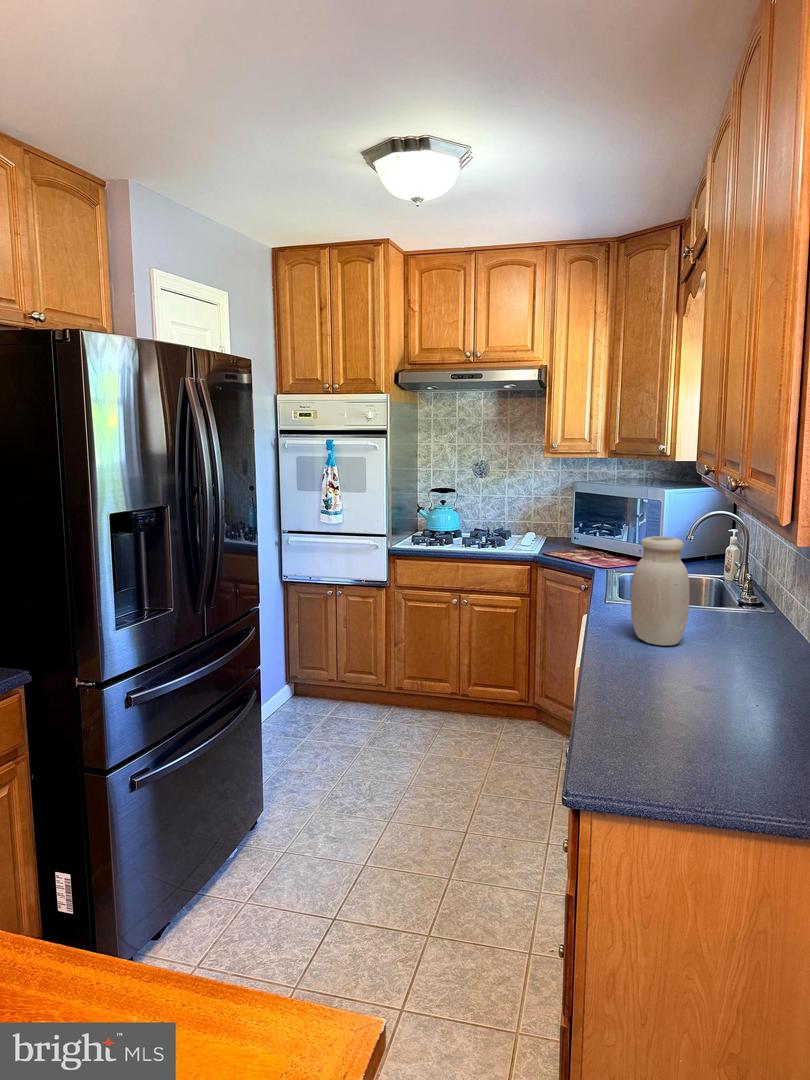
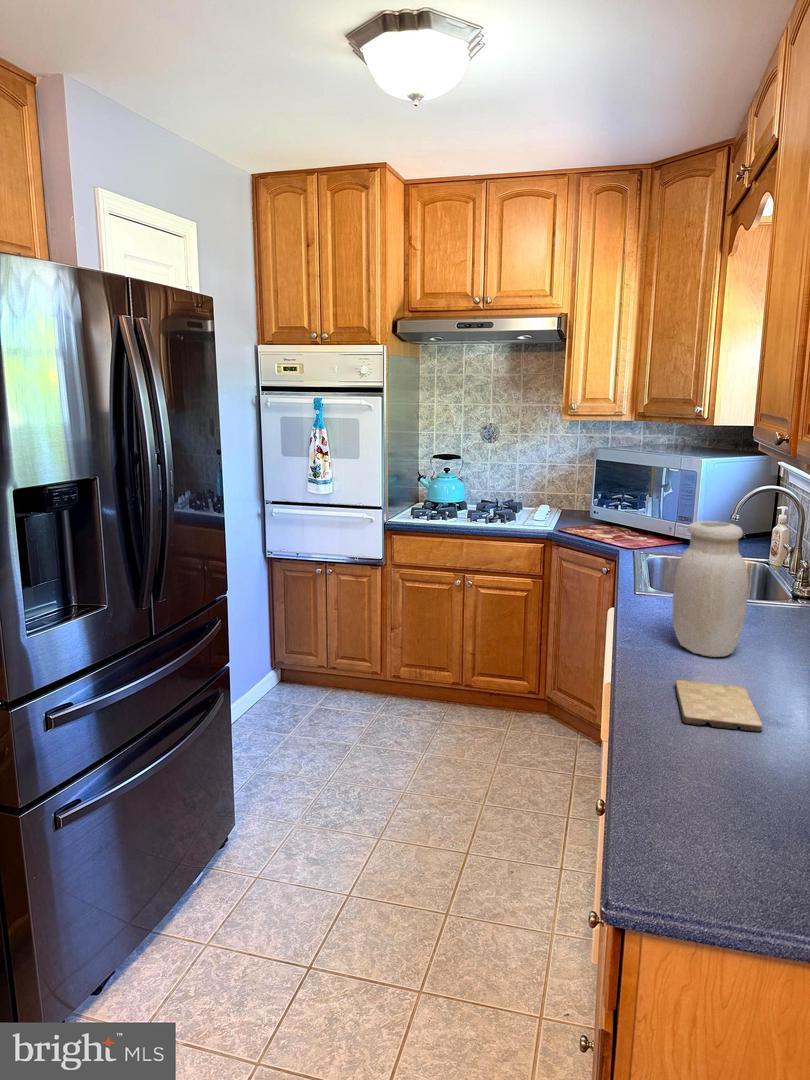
cutting board: none [630,660,693,693] -> present [675,680,762,731]

